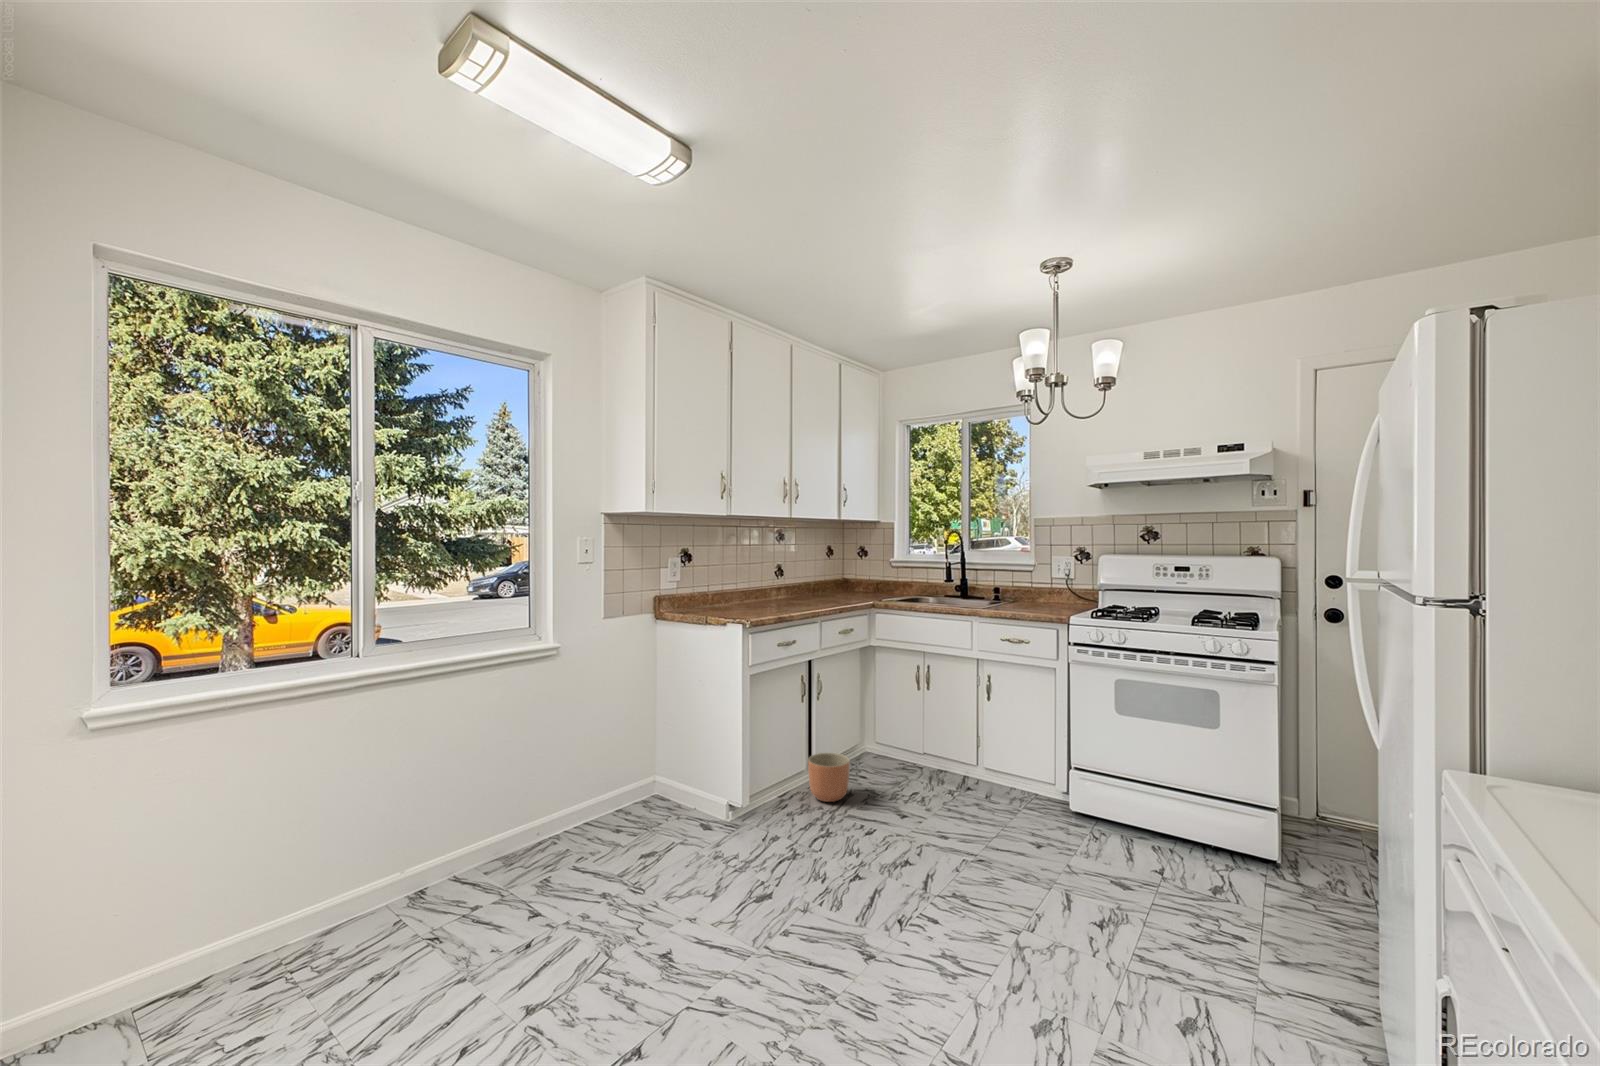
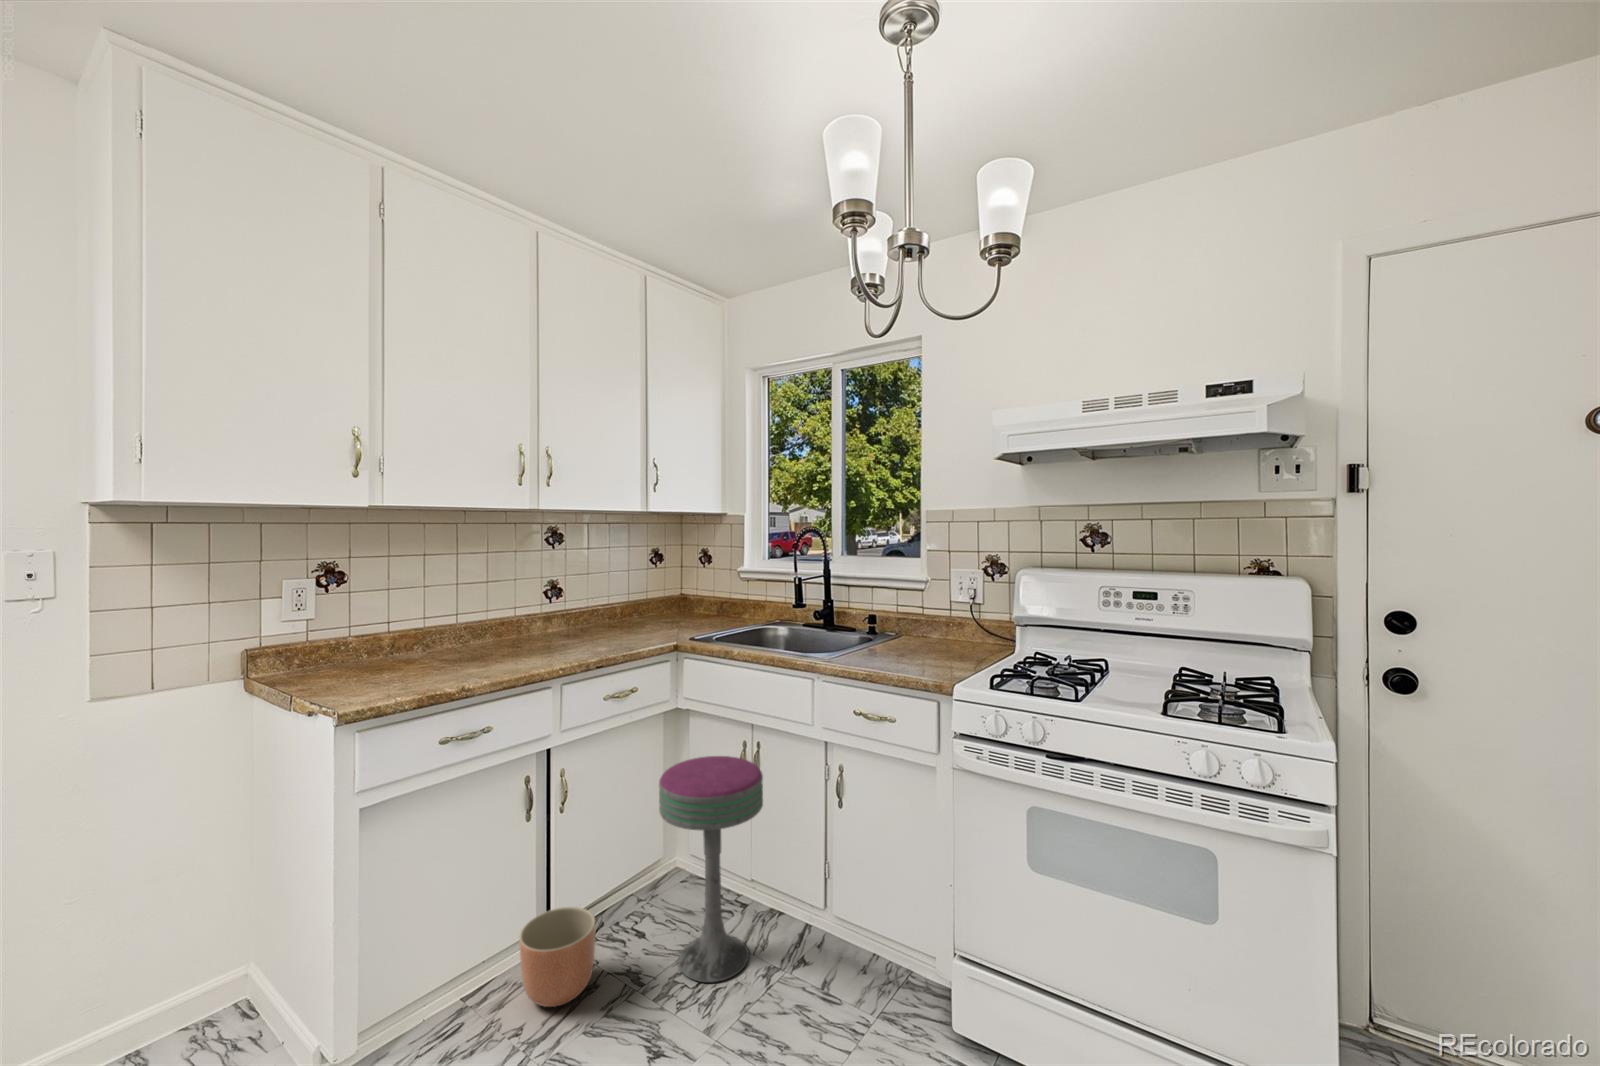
bar stool: none [882,669,945,796] -> present [659,756,763,982]

